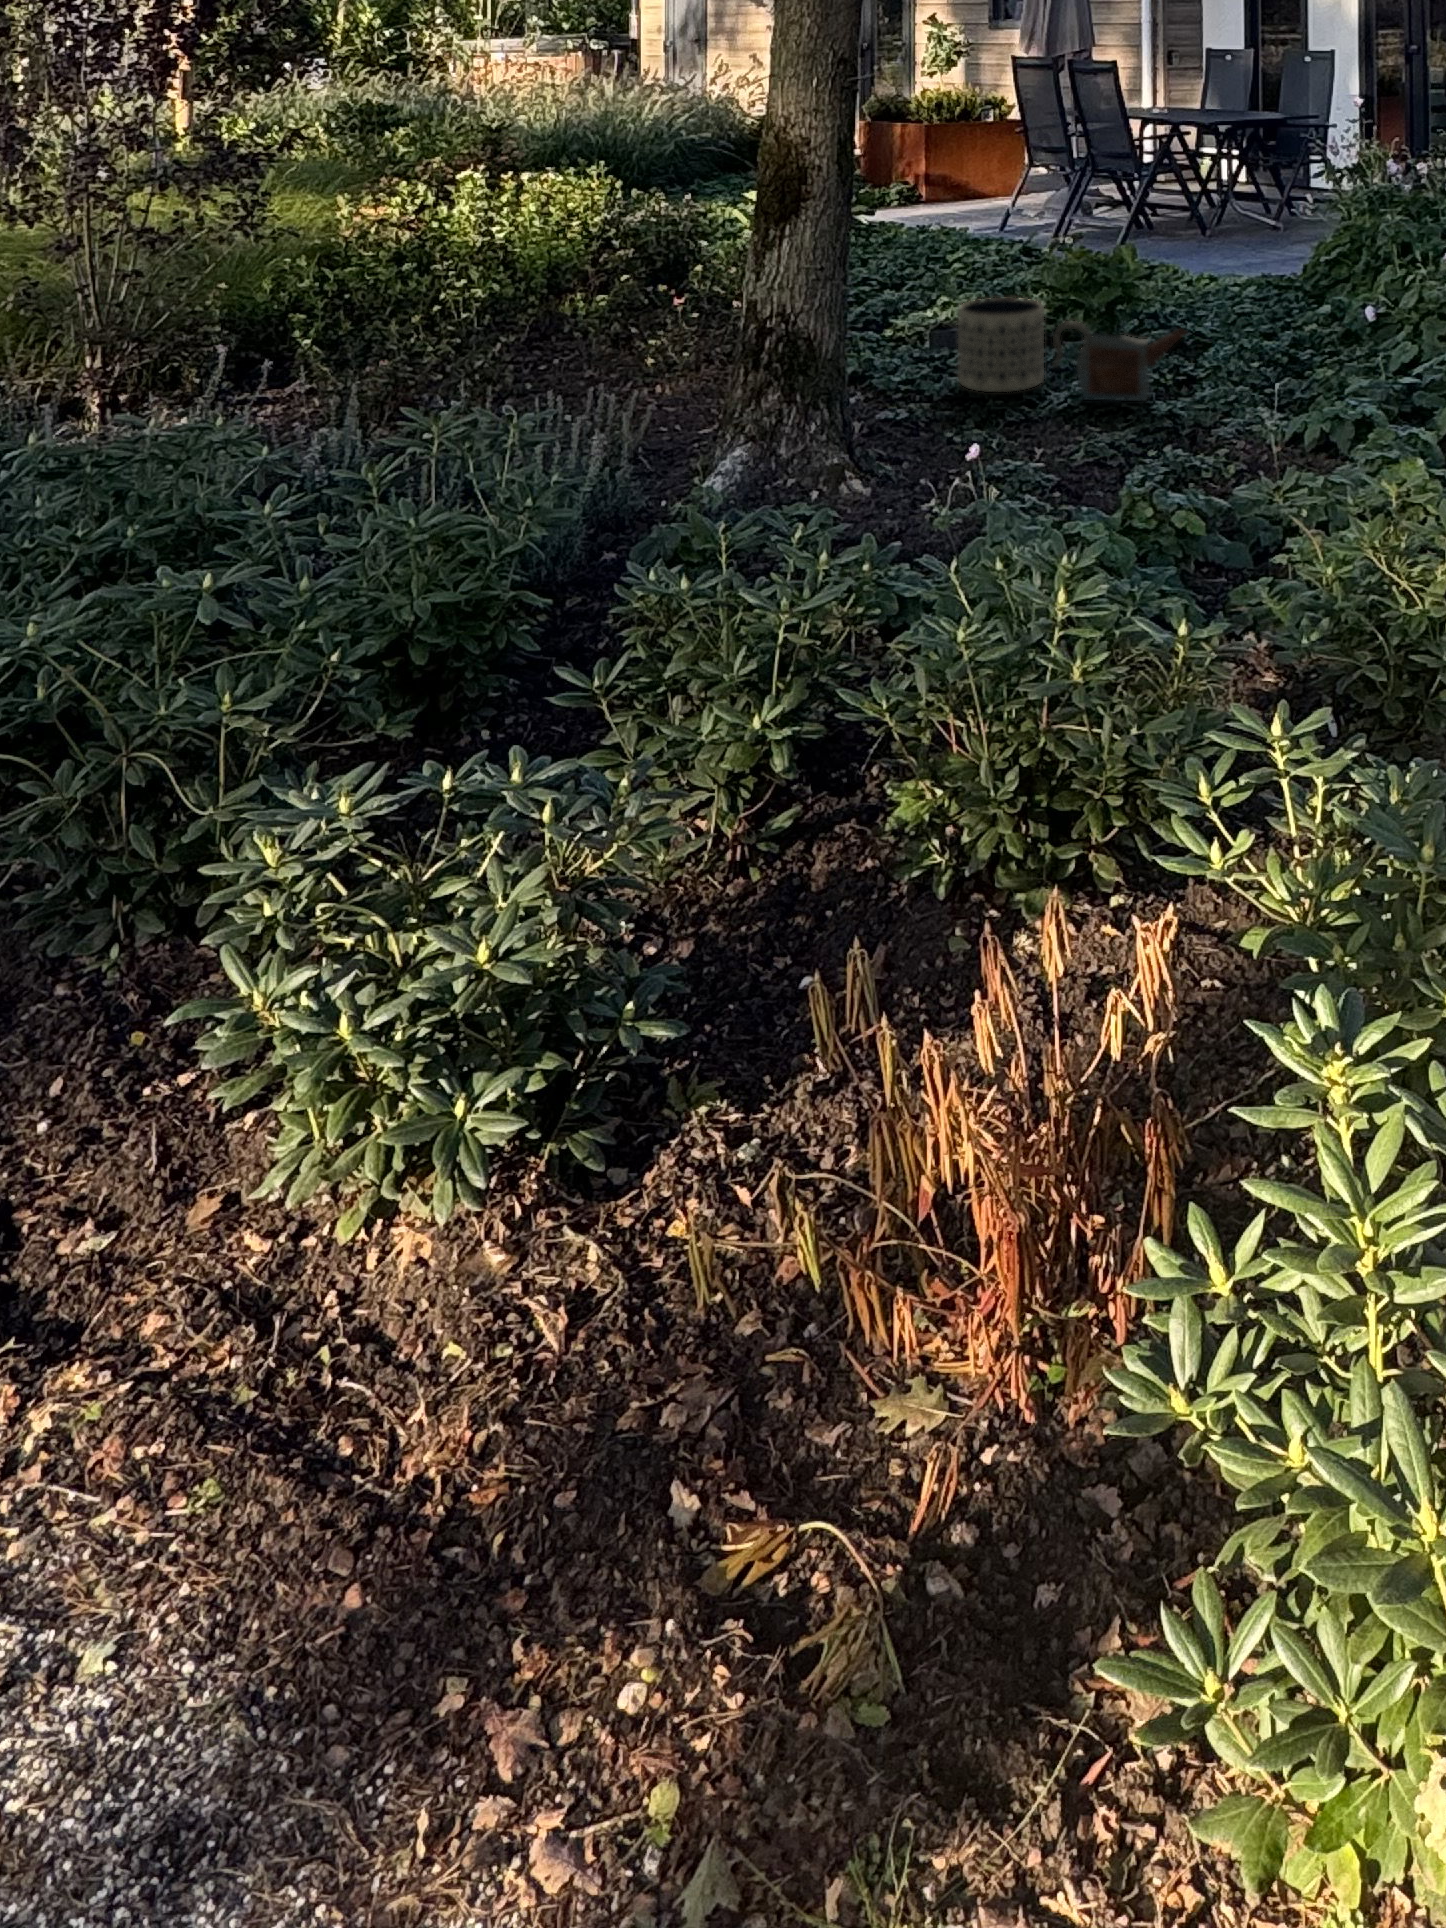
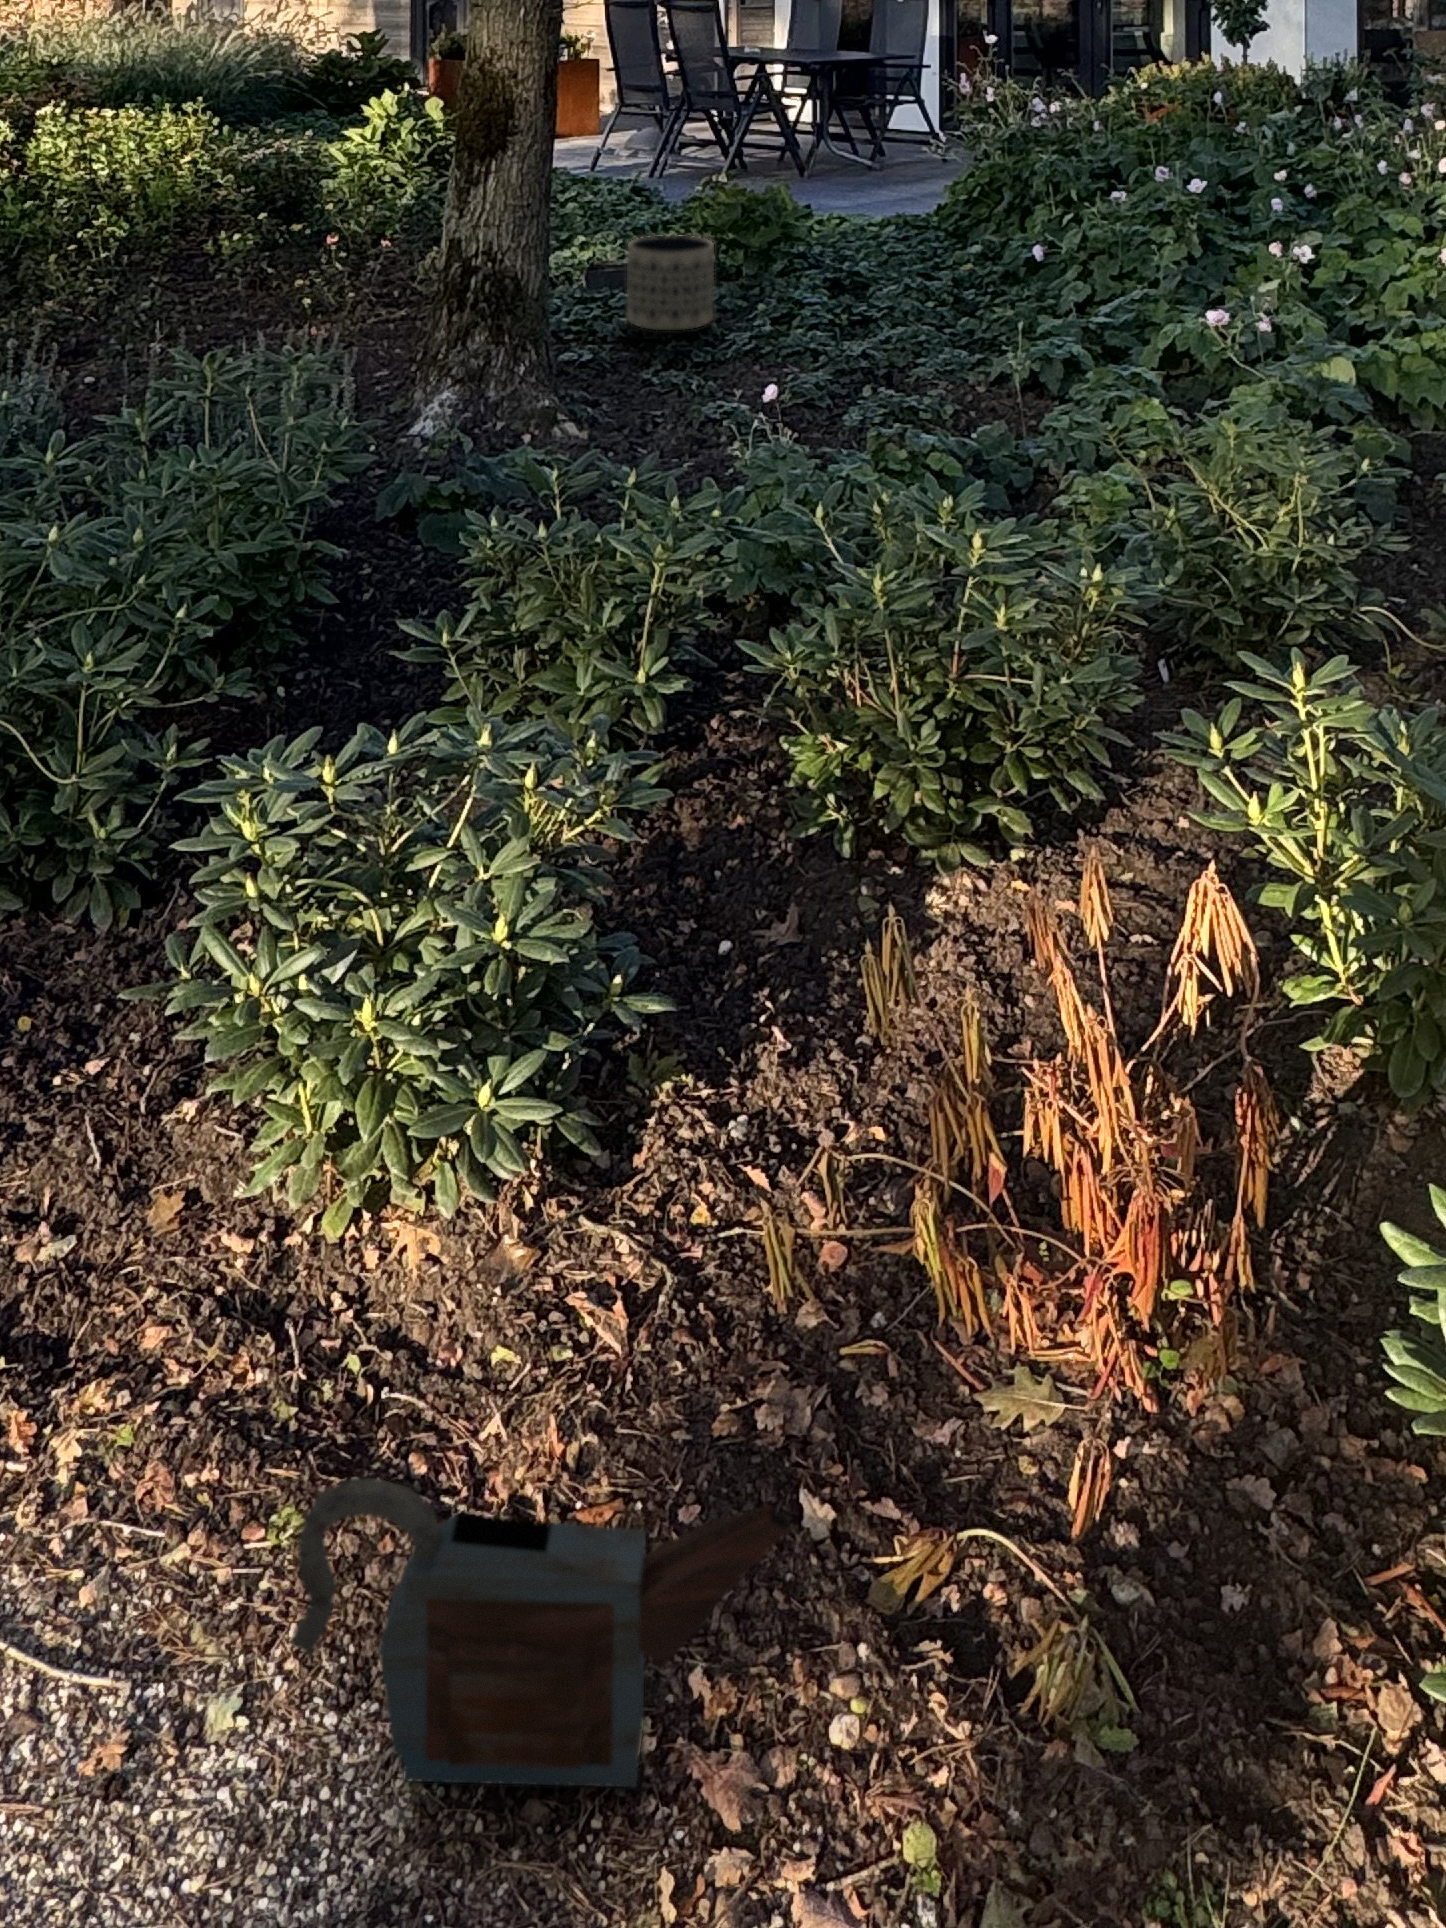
watering can: present [1053,321,1186,401] -> present [291,1478,791,1787]

